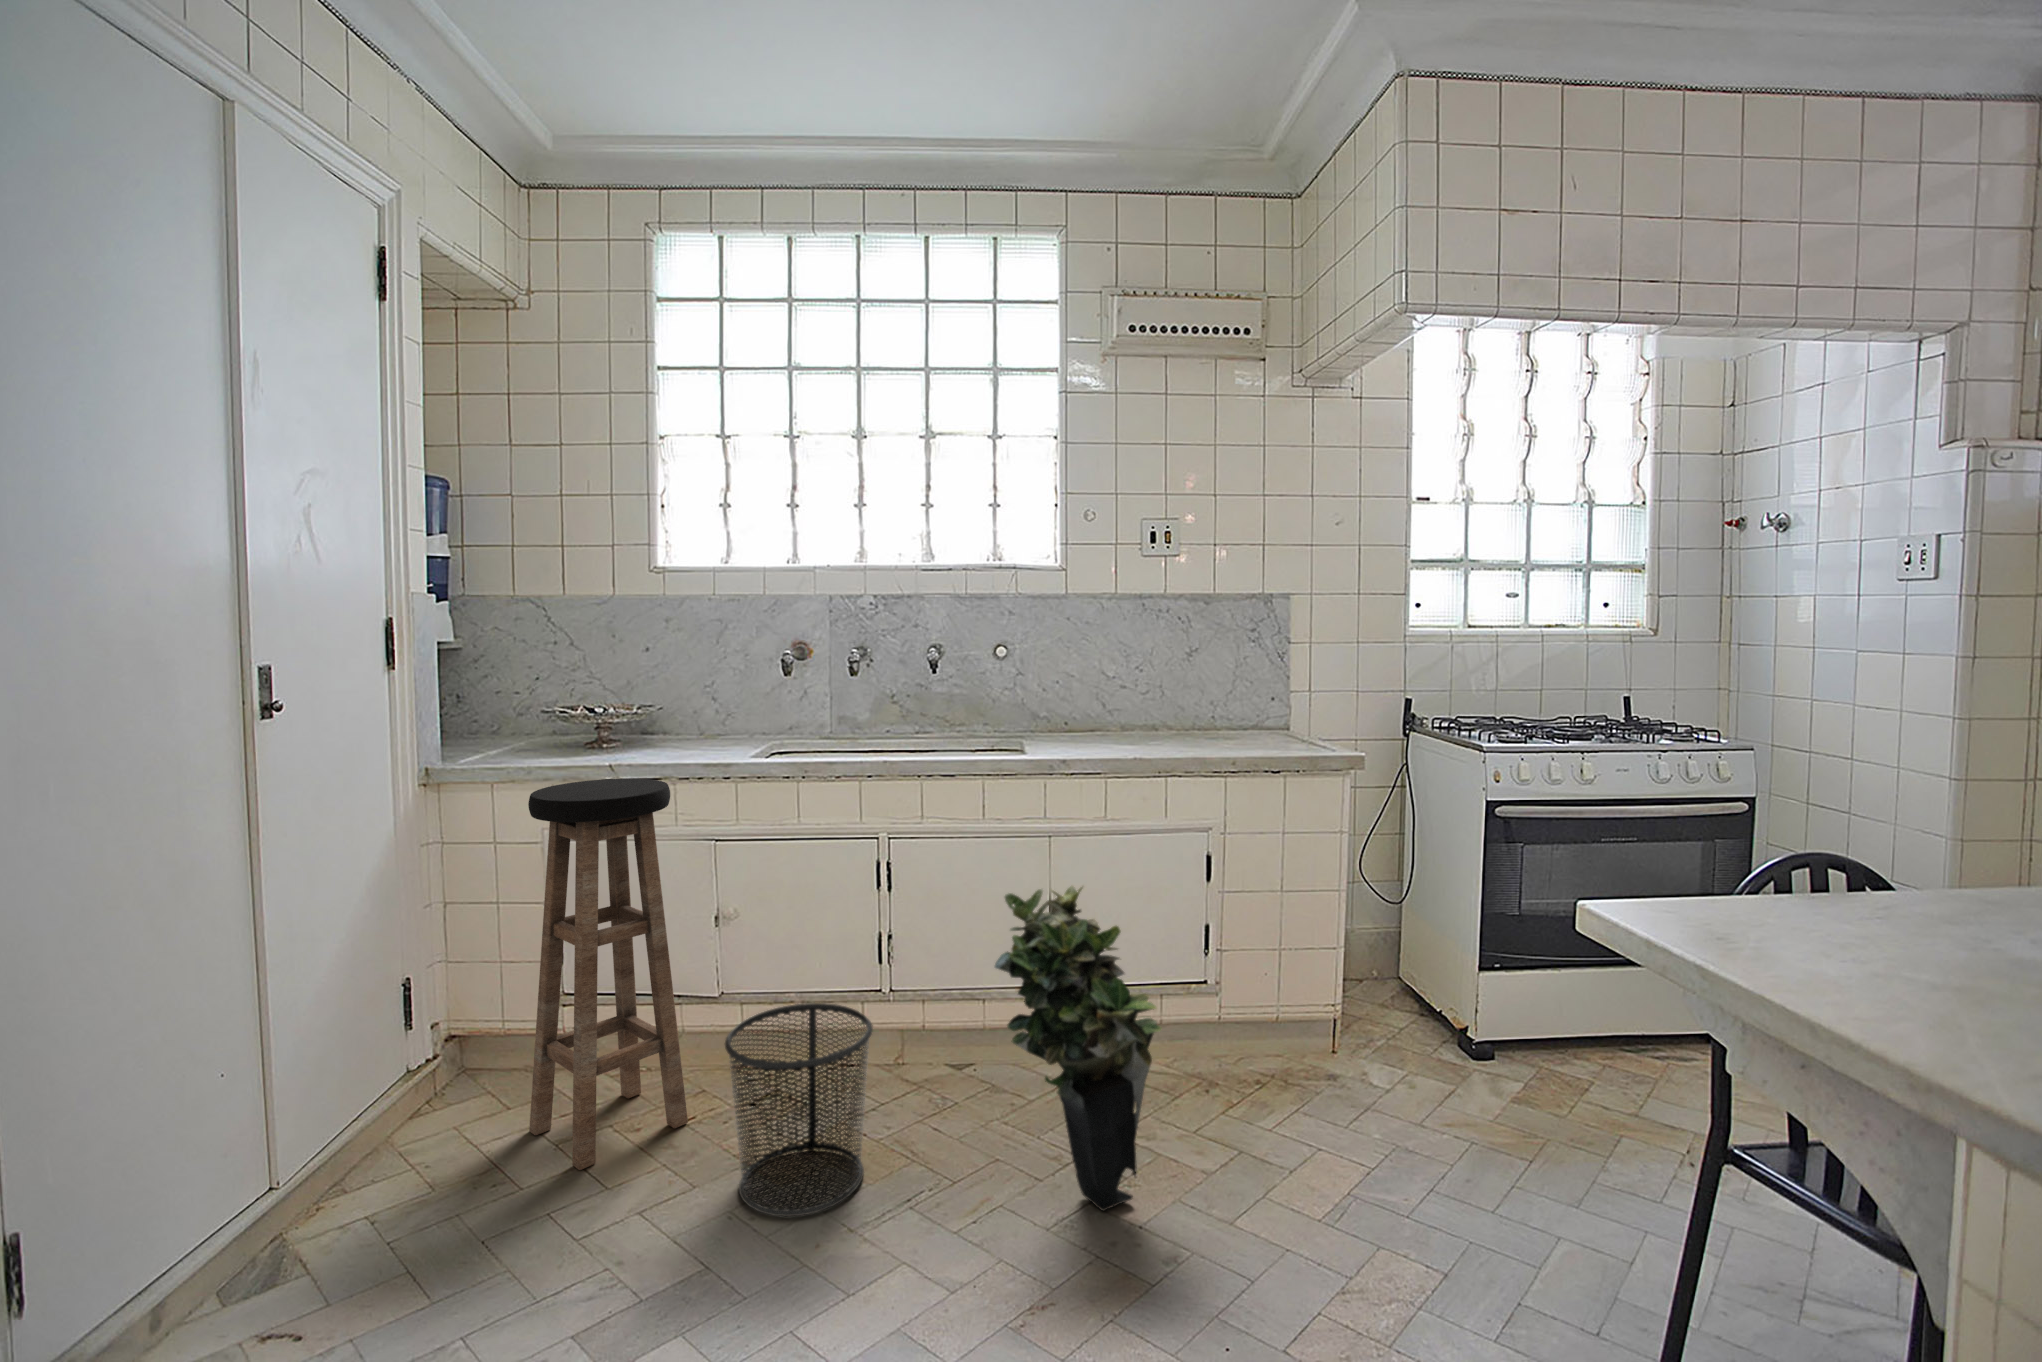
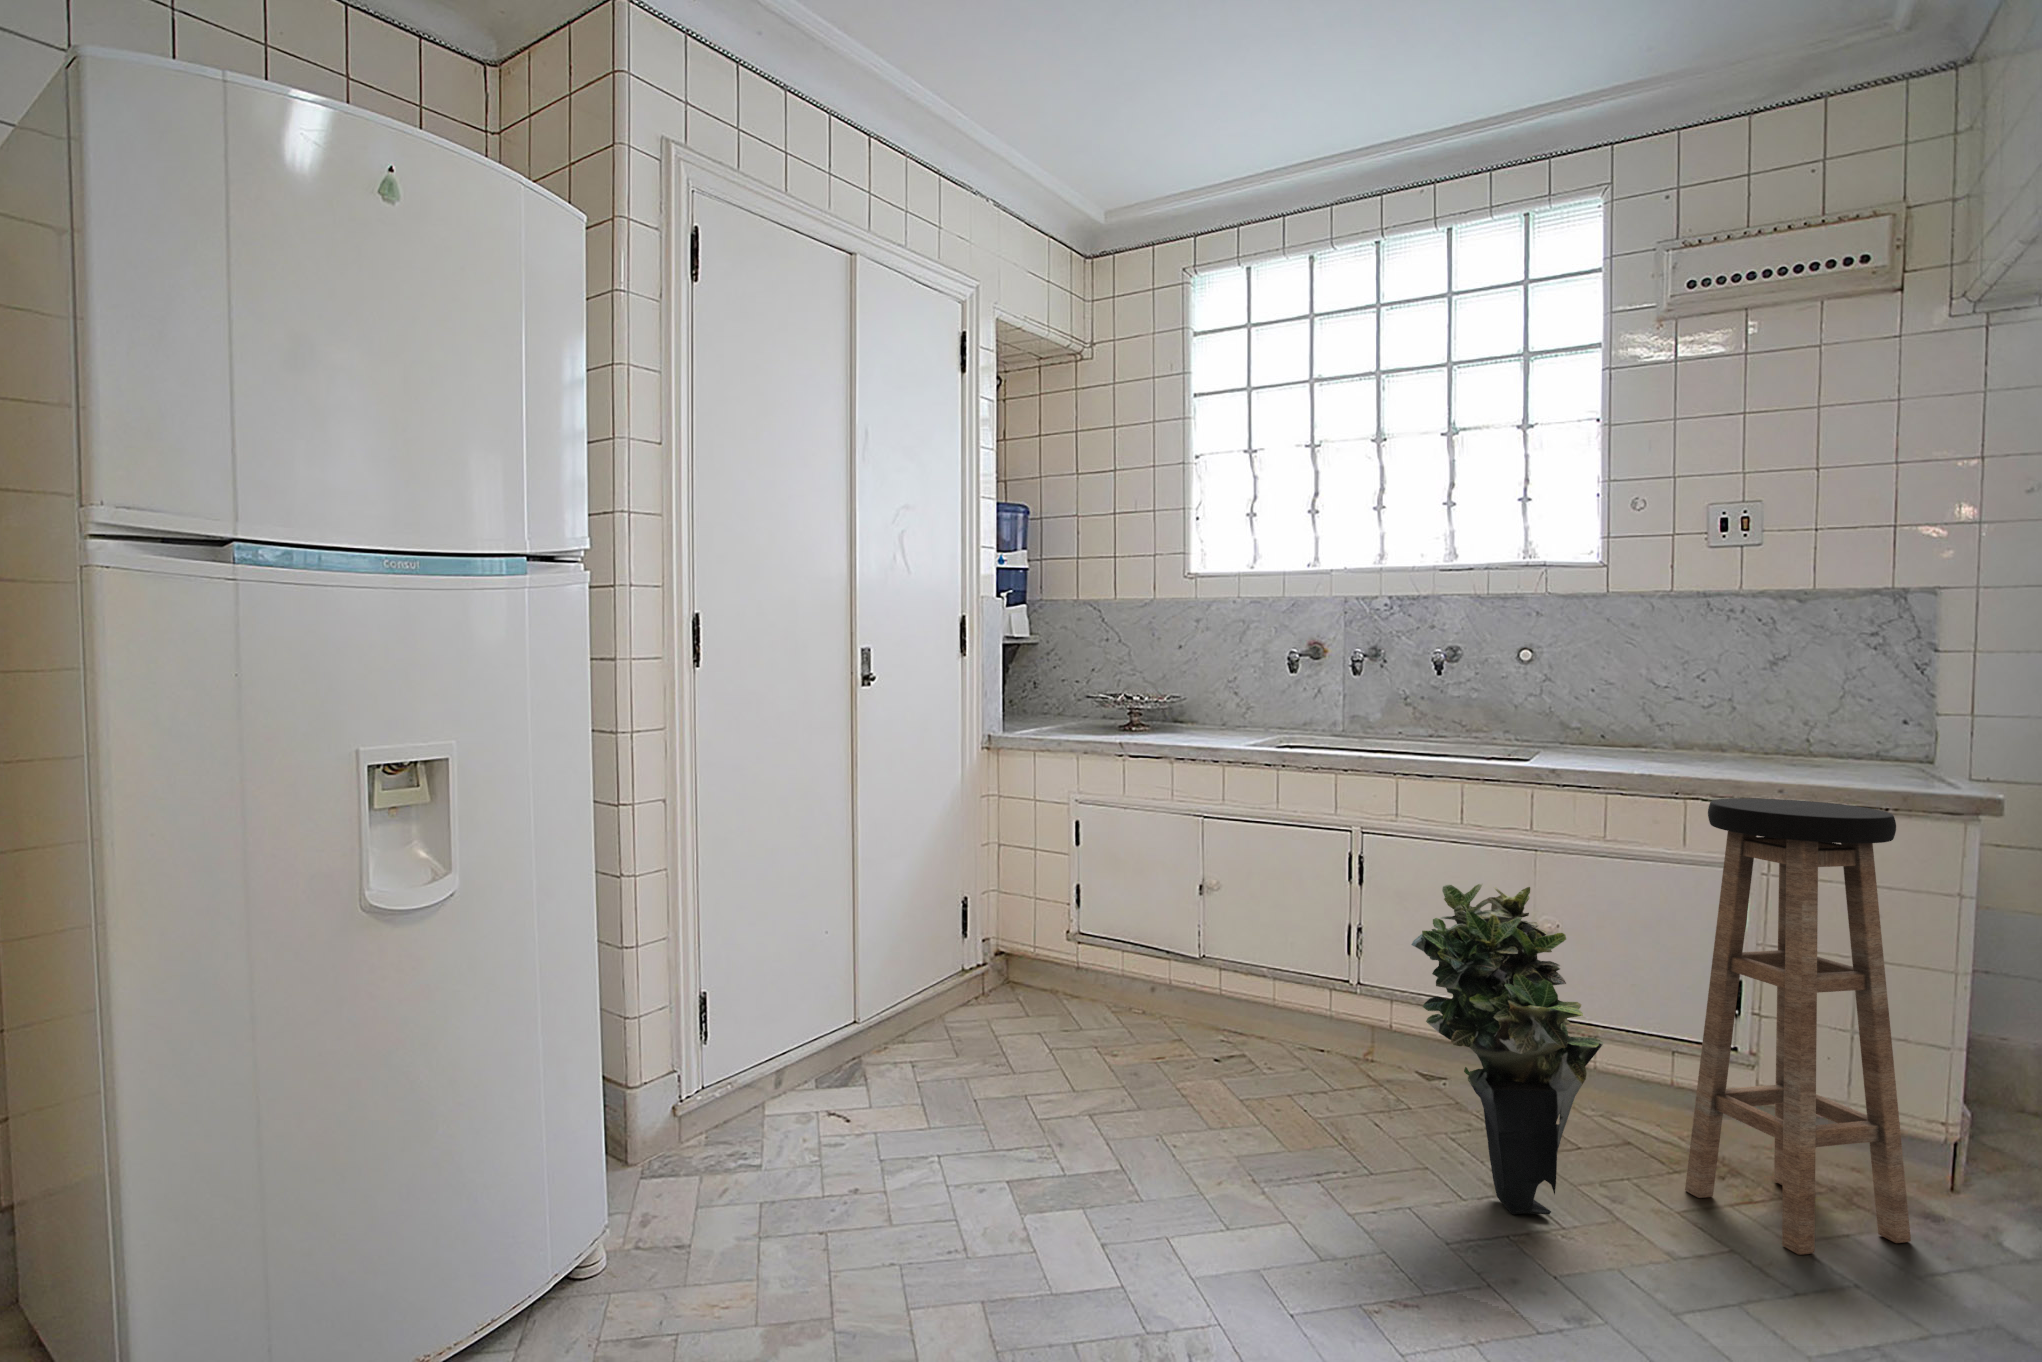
bar stool: present [528,779,688,1170] -> present [1685,798,1911,1255]
waste bin: present [725,1003,873,1217] -> none [1172,959,1304,1134]

